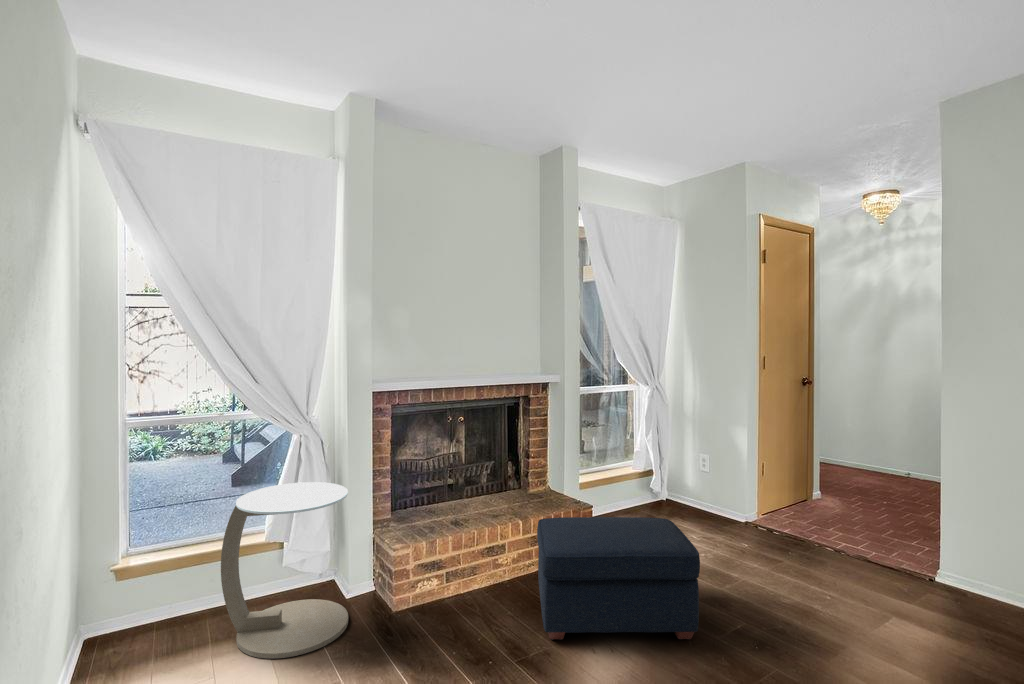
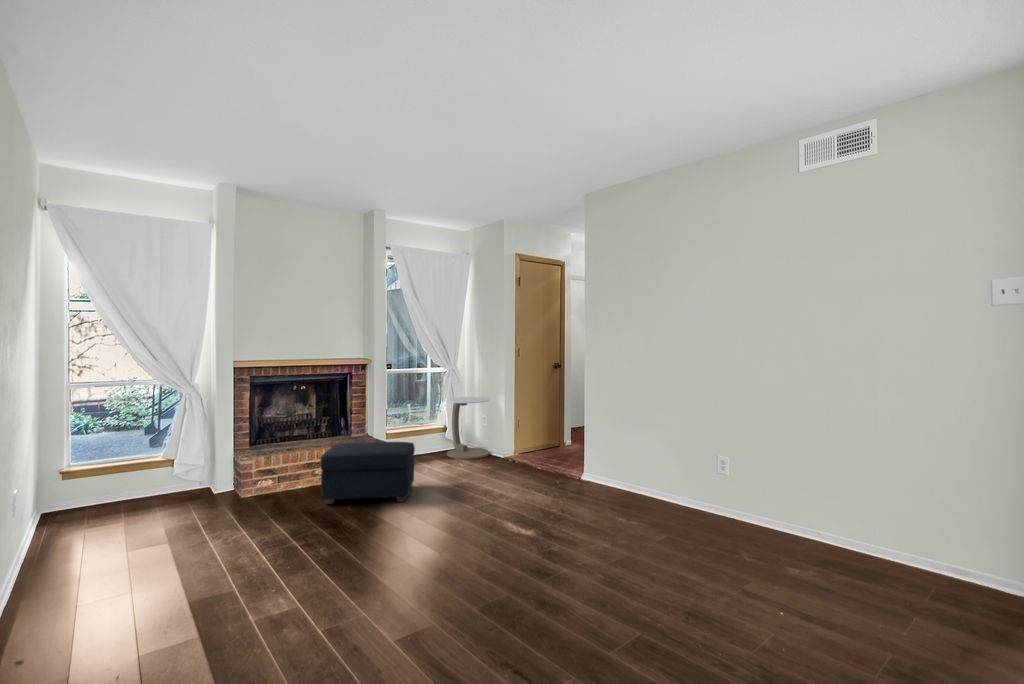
side table: present [221,482,348,659] -> present [447,397,490,459]

